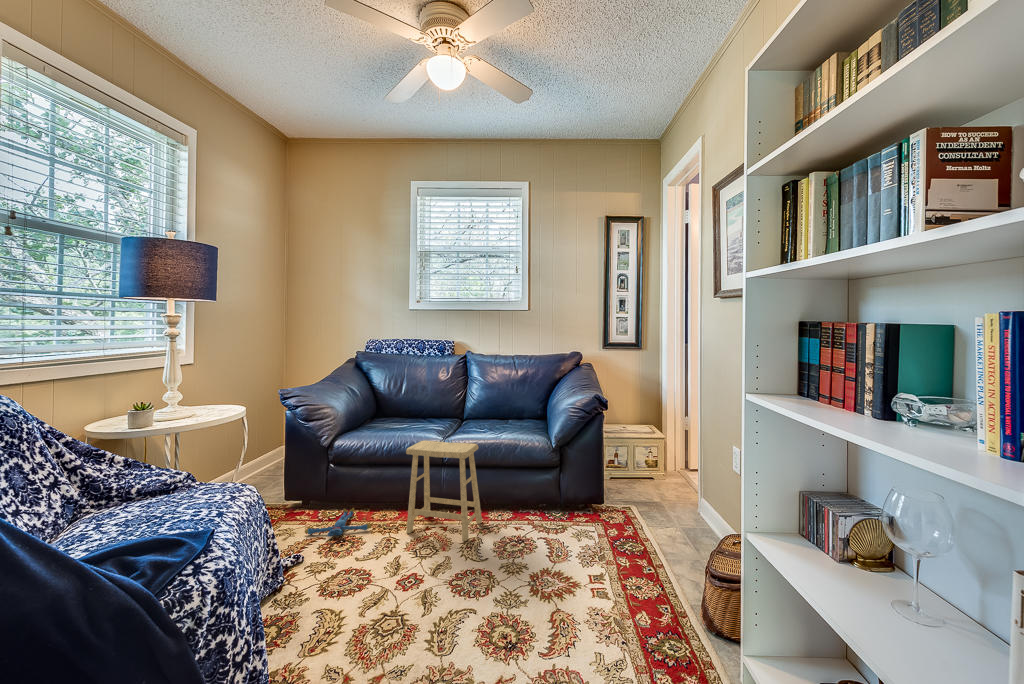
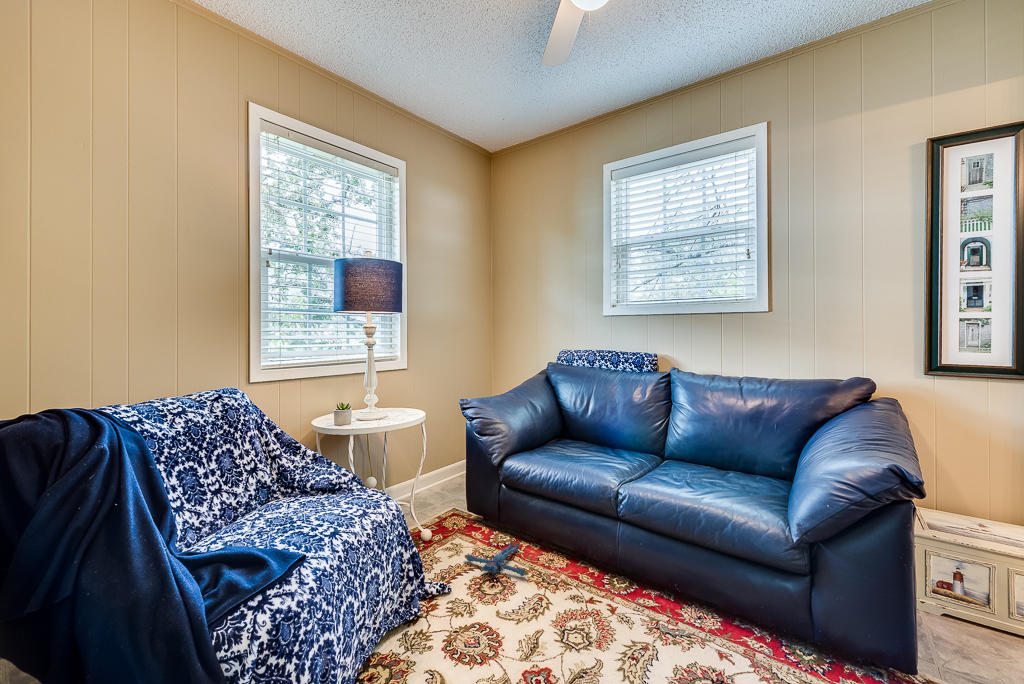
footstool: present [406,440,482,541] -> none [564,482,669,642]

